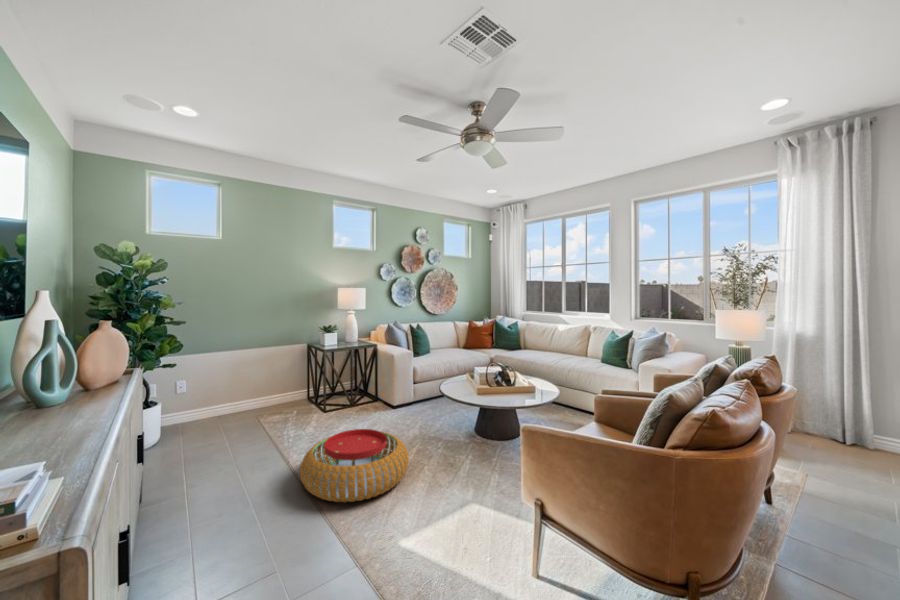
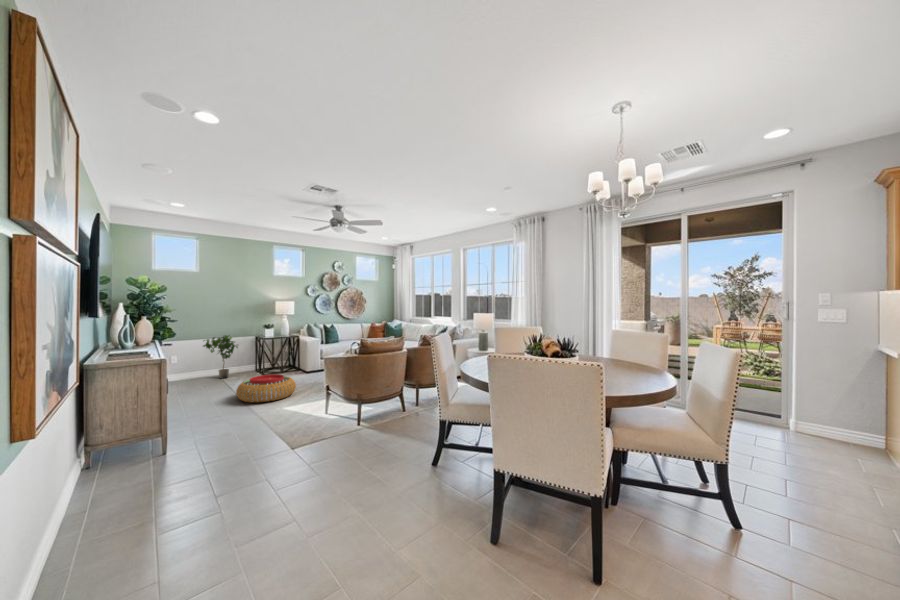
potted plant: none [229,343,285,417] -> present [203,335,238,378]

